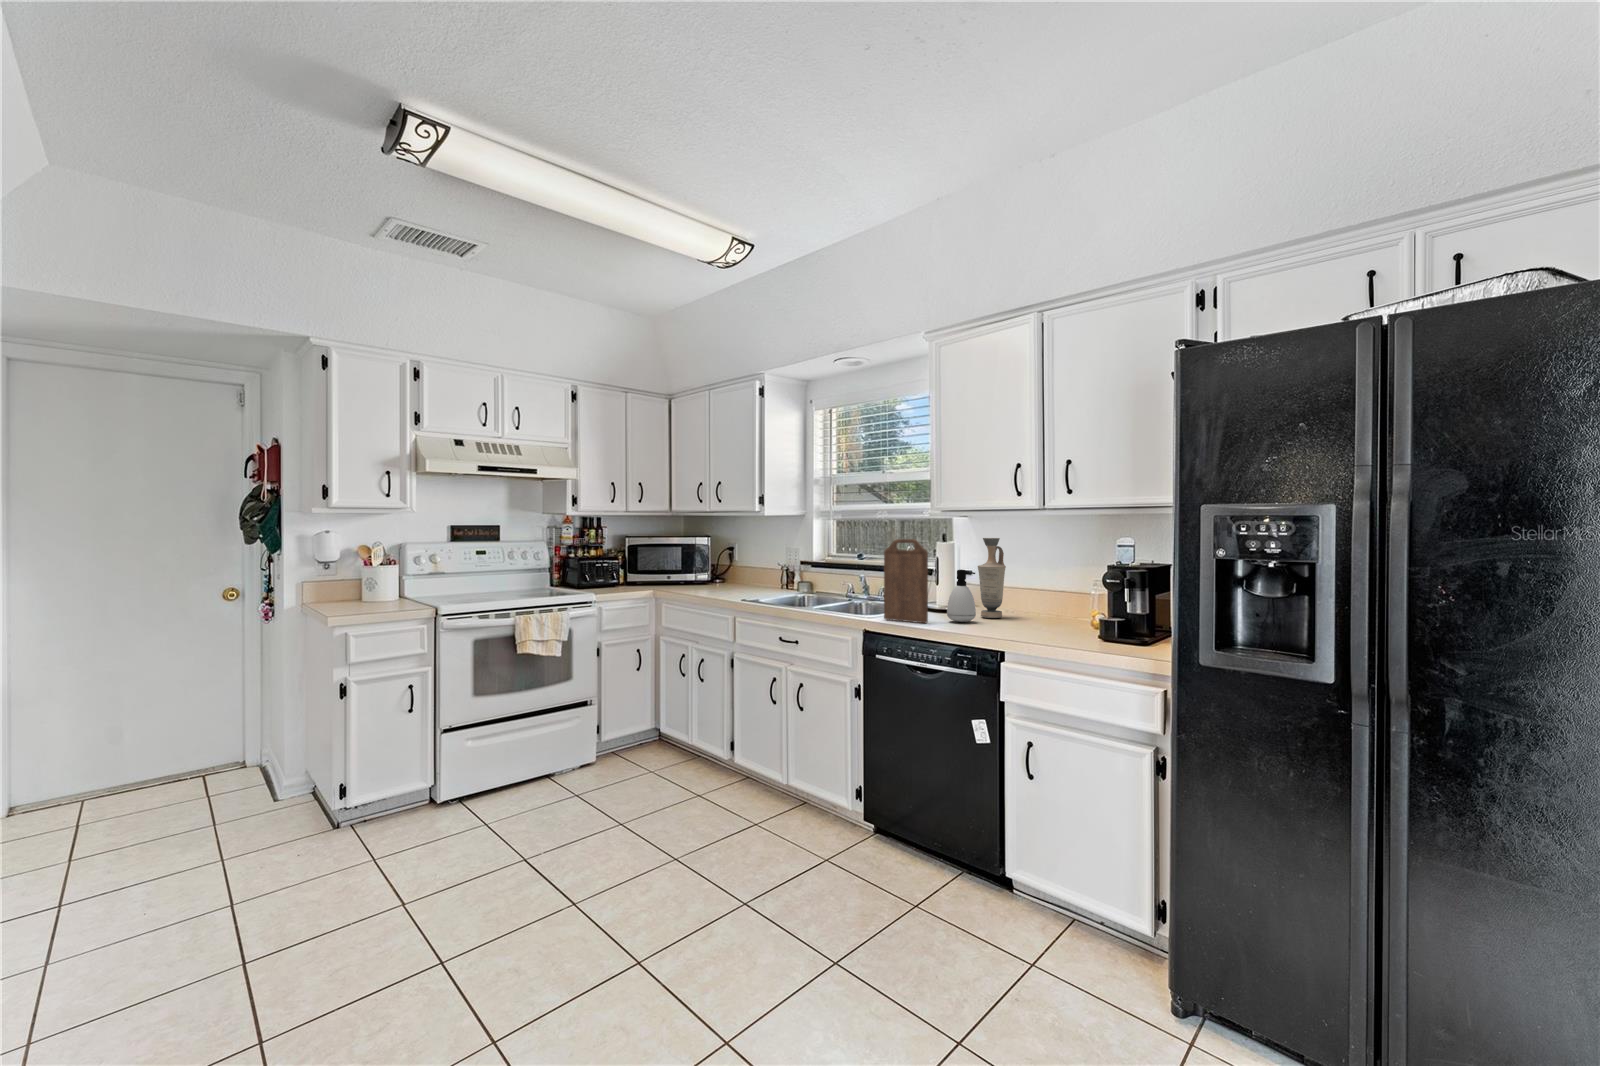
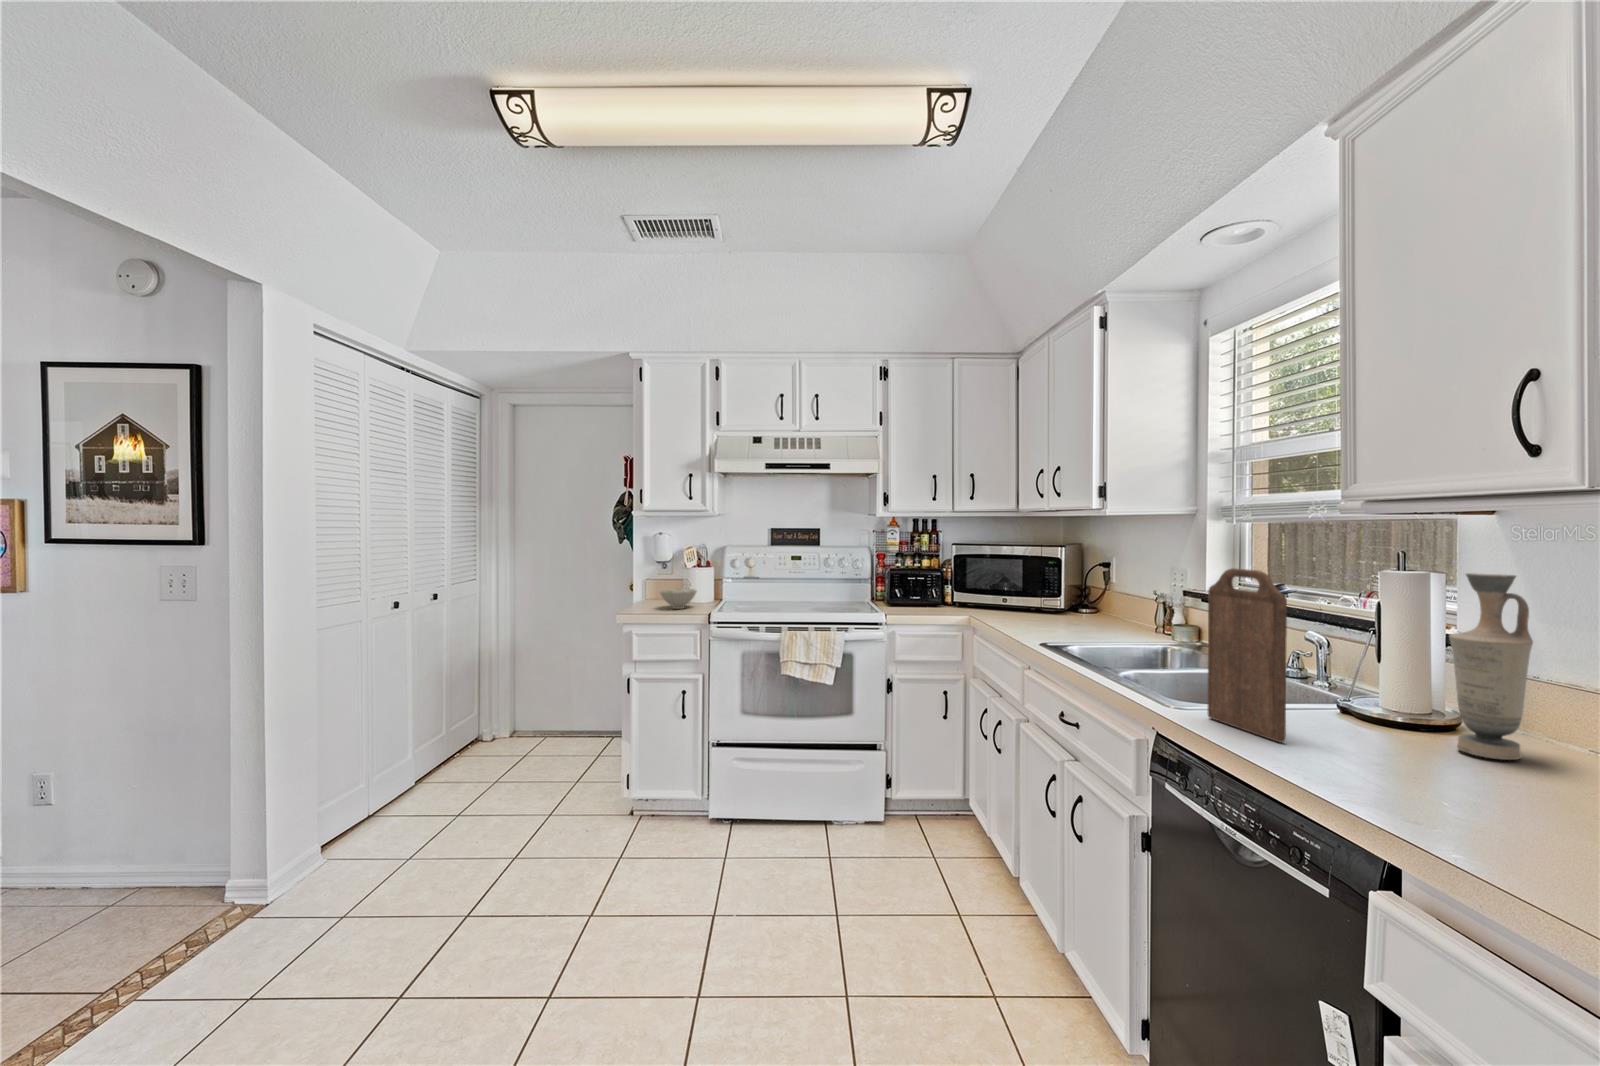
soap dispenser: present [947,570,976,622] -> none [1339,641,1415,756]
bowl: none [344,585,388,605] -> present [660,589,697,609]

